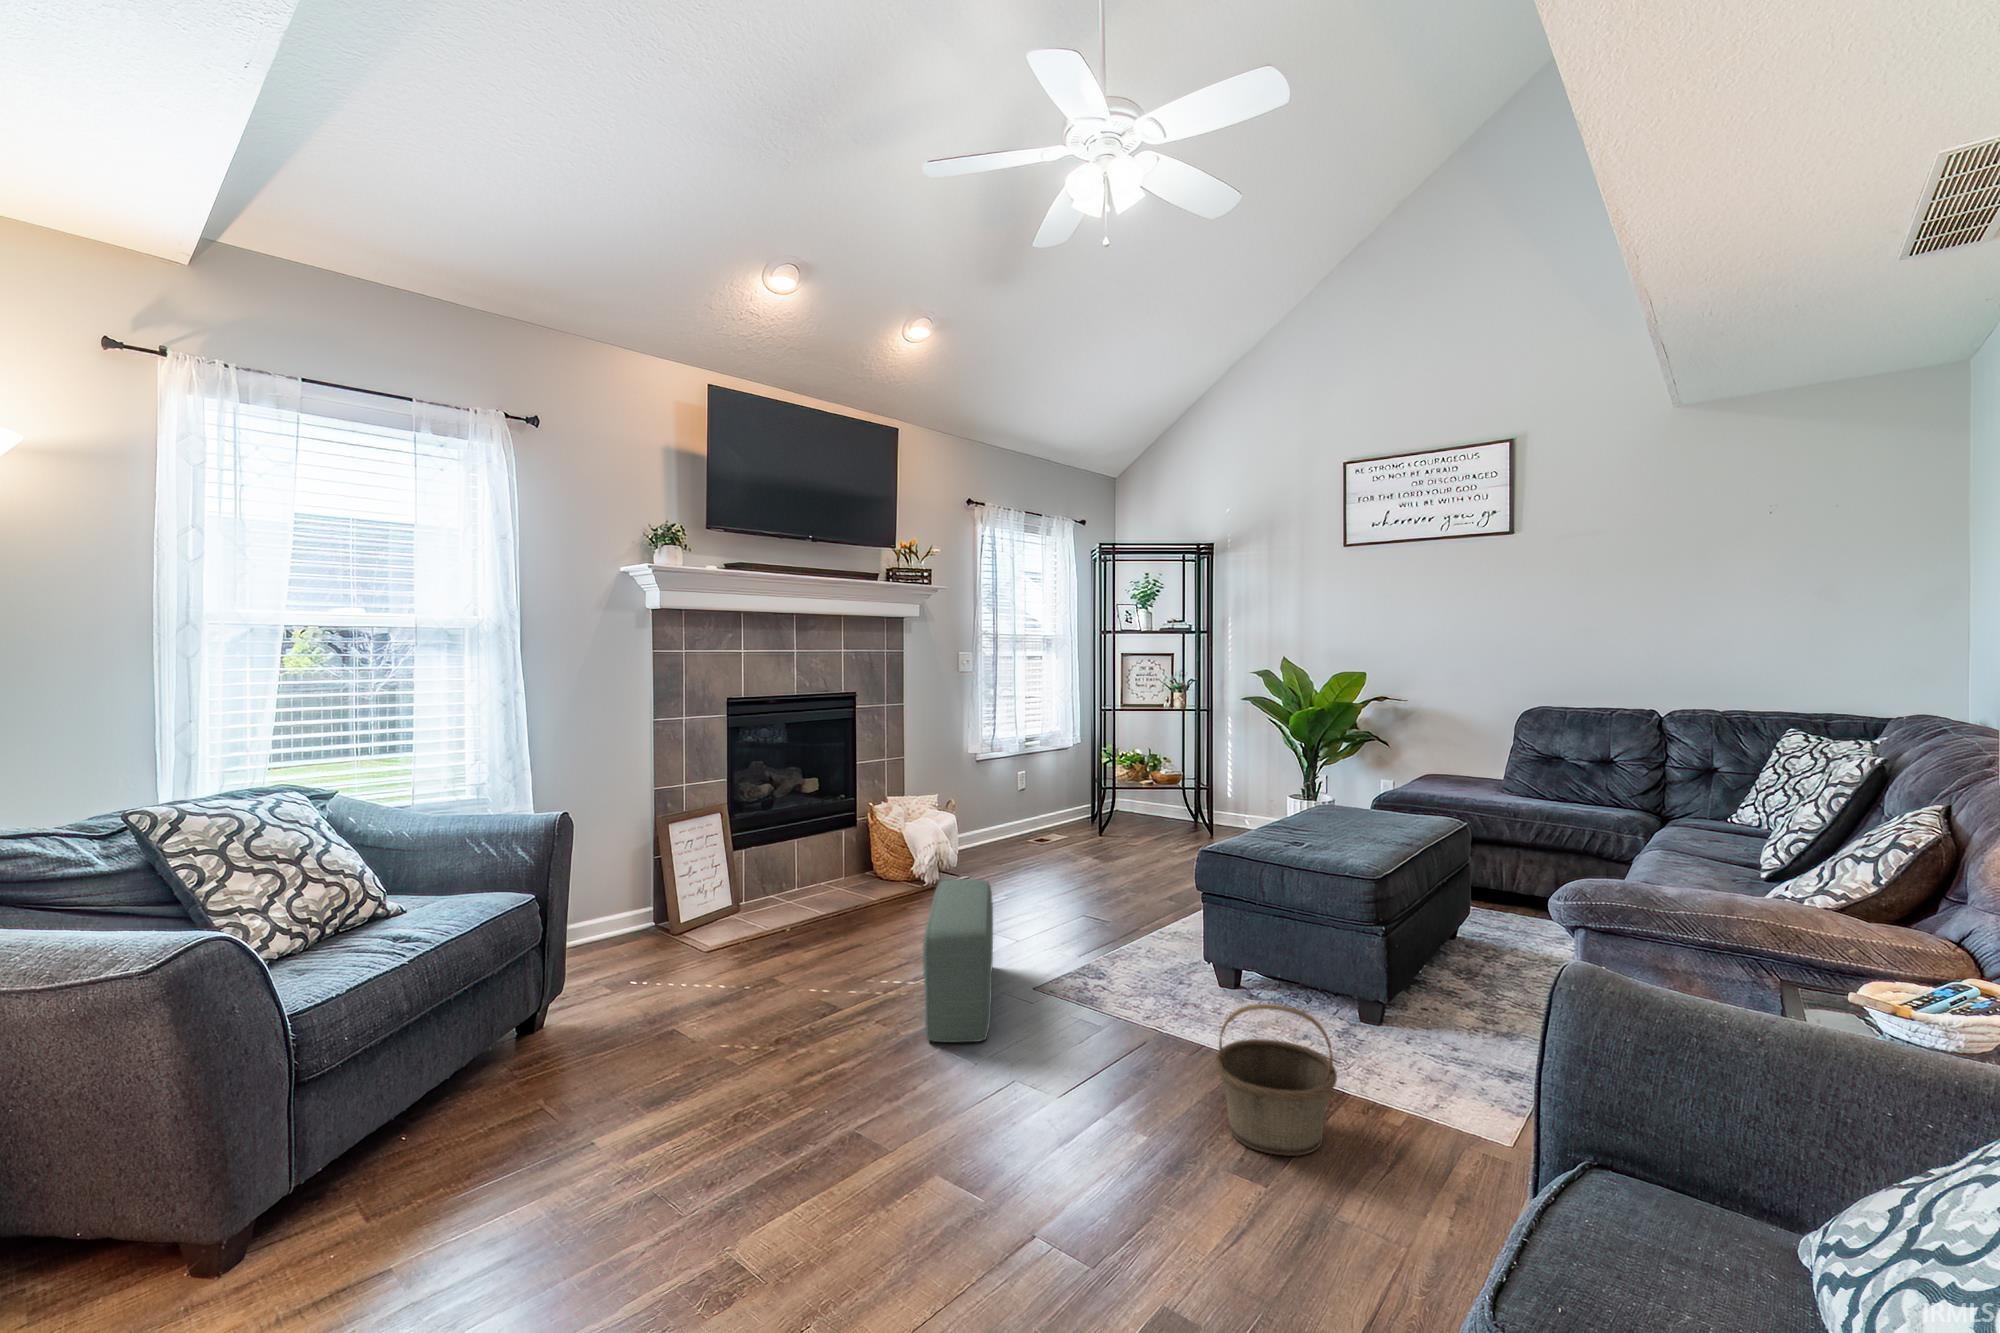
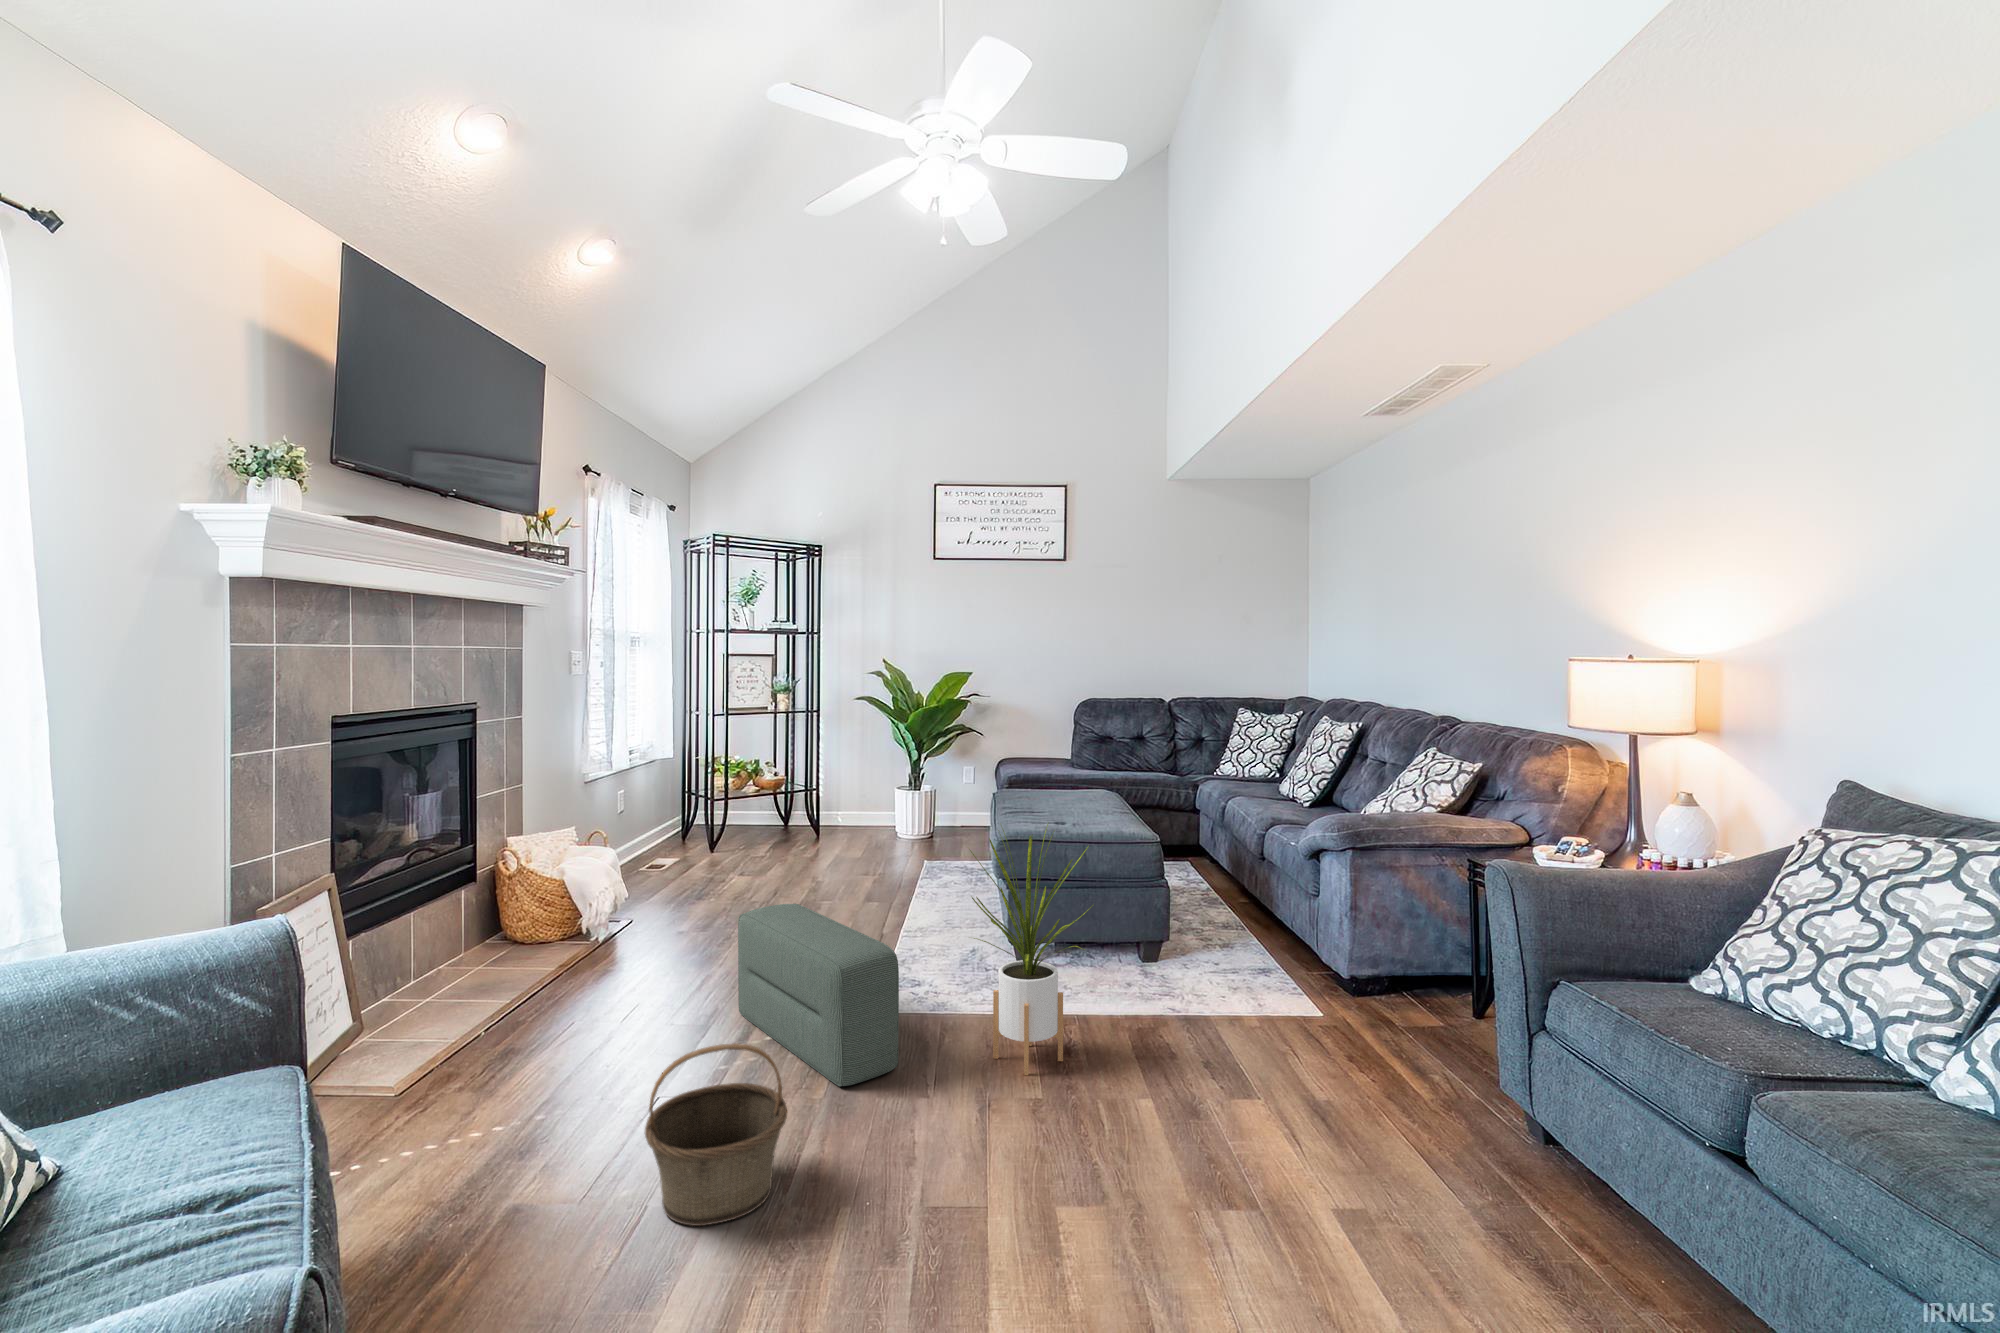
house plant: none [1029,829,1168,1084] -> present [969,824,1092,1075]
basket: present [1215,1004,1337,1156] -> present [645,1043,787,1226]

